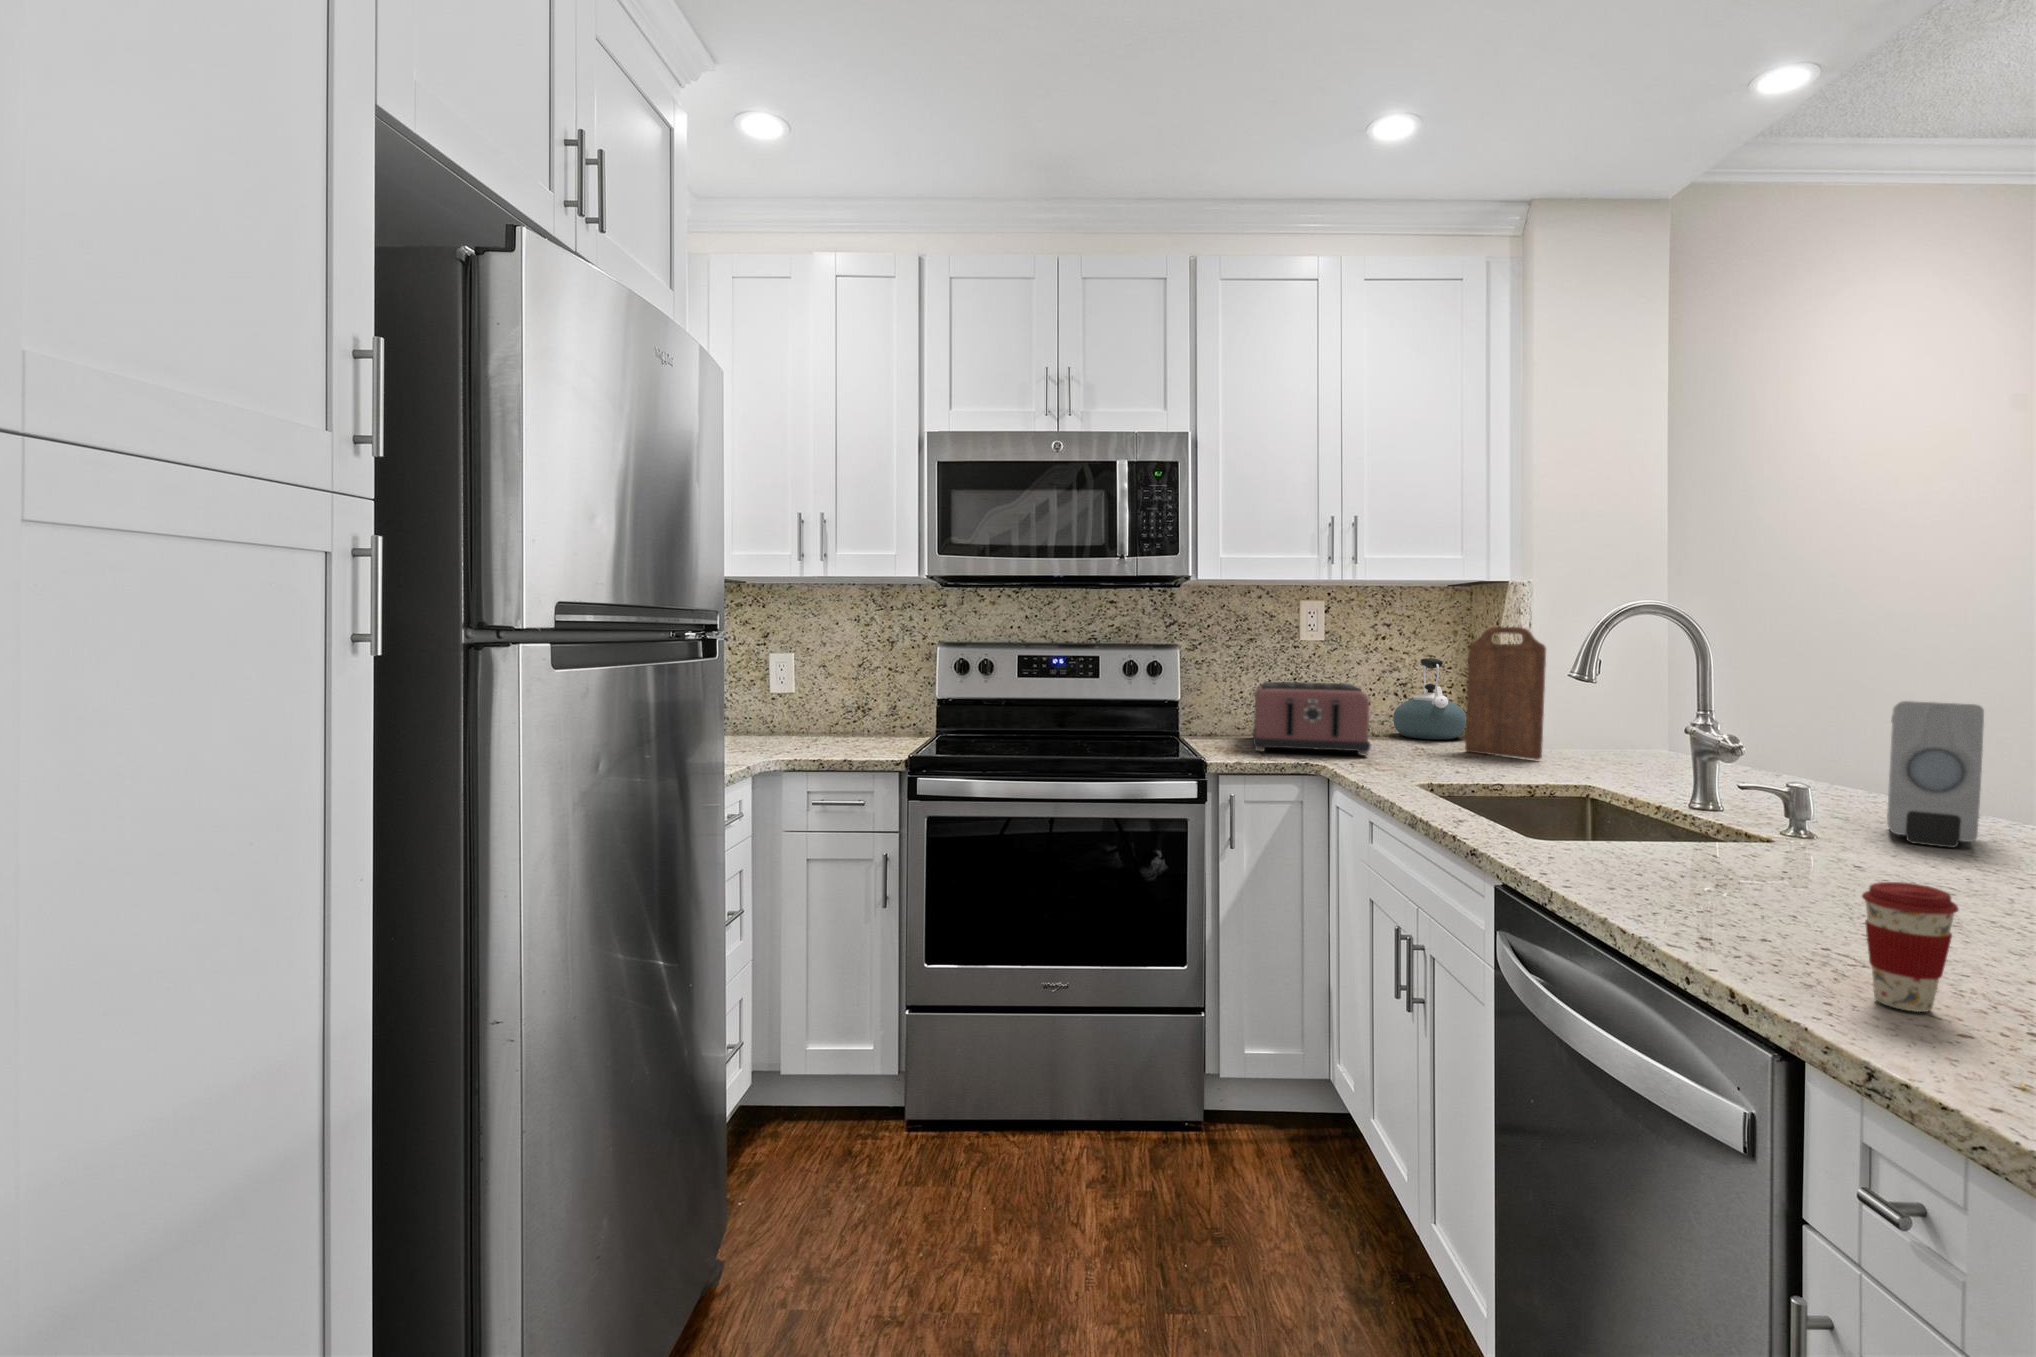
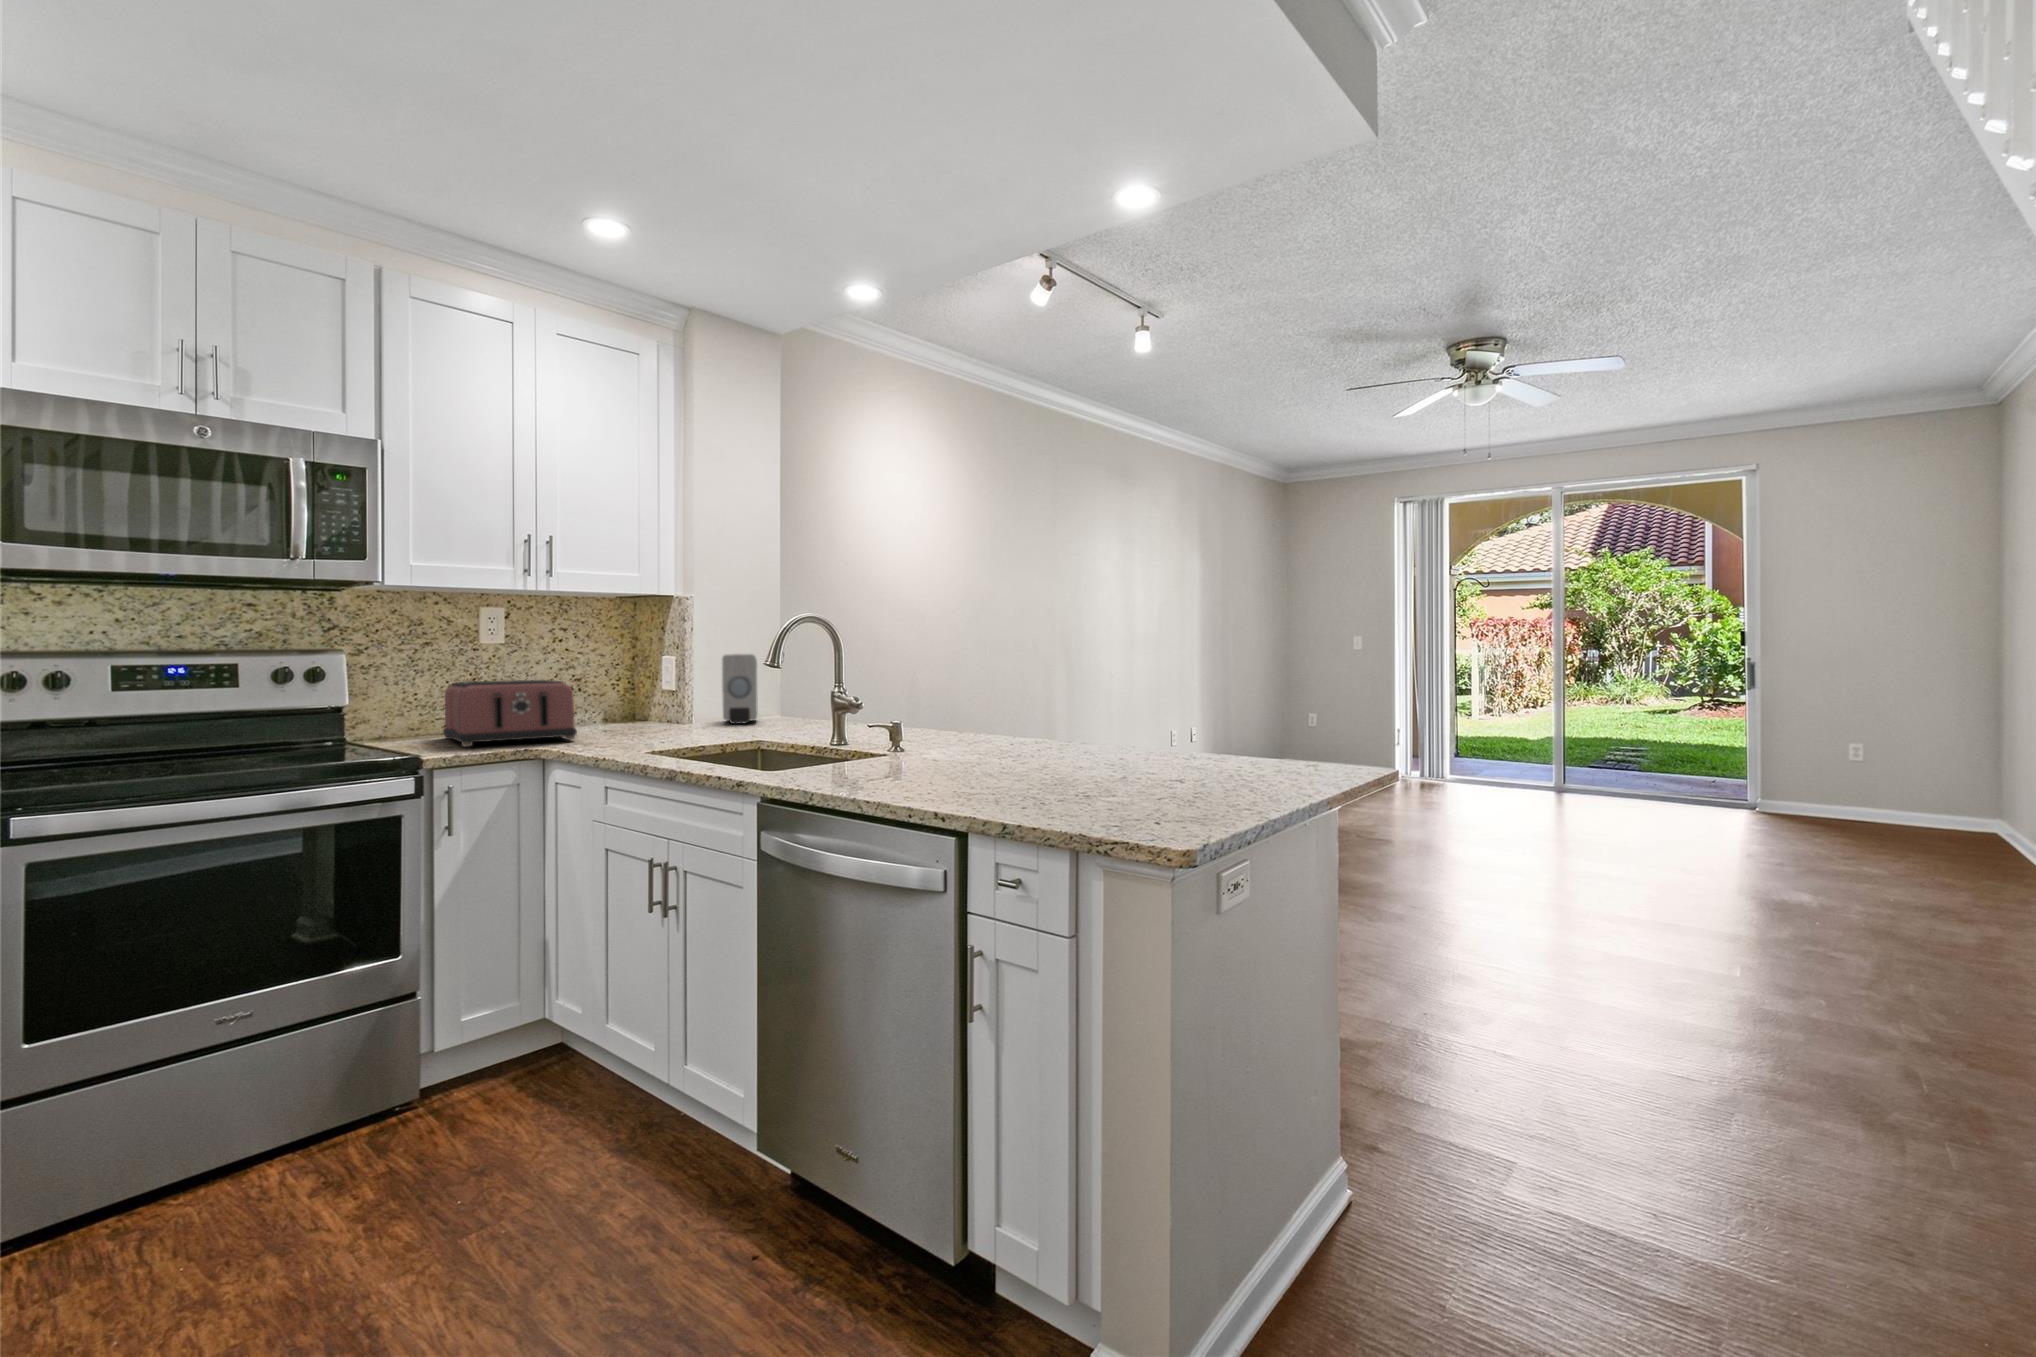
cutting board: present [1465,627,1546,760] -> none [648,626,712,731]
kettle: present [1393,658,1466,739] -> none [576,657,640,726]
soap dispenser: present [1887,701,1984,848] -> present [722,654,758,724]
coffee cup: present [1862,882,1958,1012] -> none [997,738,1036,805]

